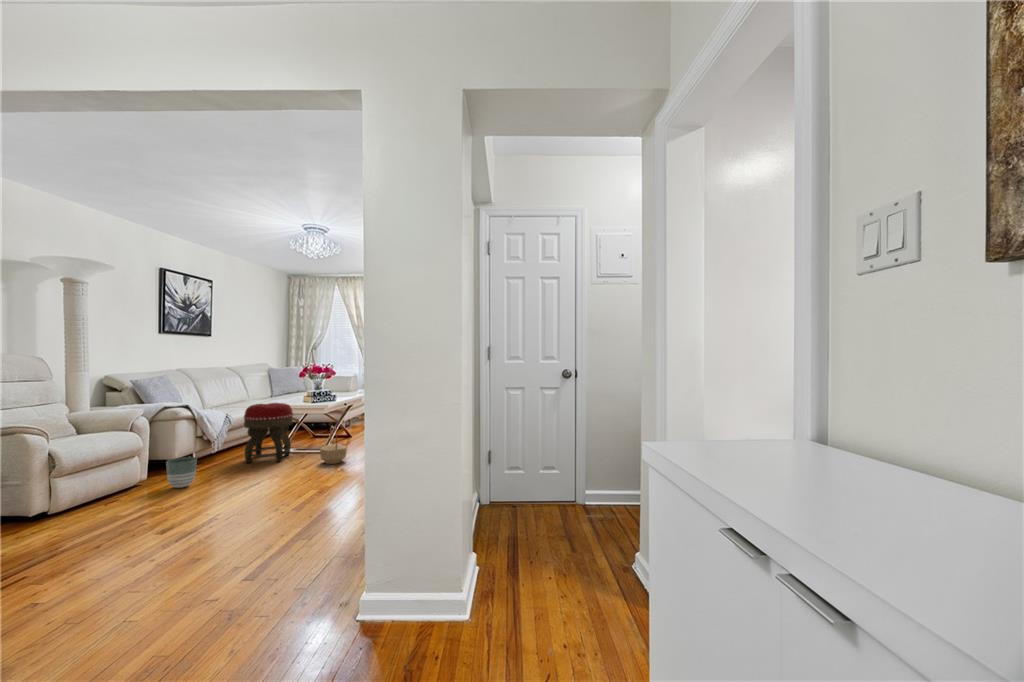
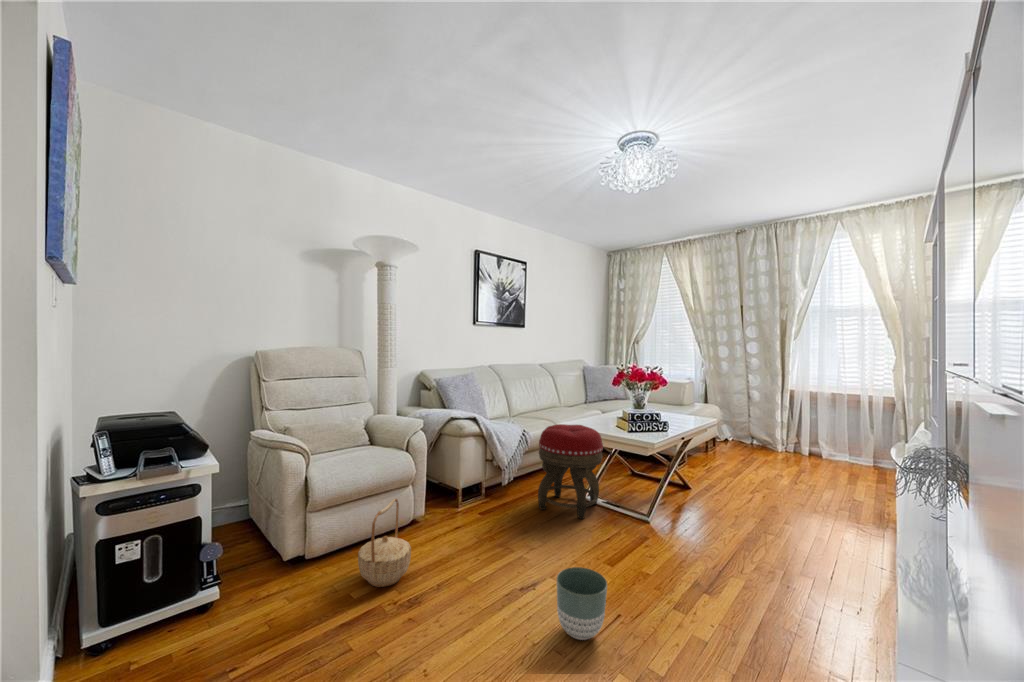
basket: present [320,426,347,464] -> present [358,499,411,587]
planter: present [166,457,197,488] -> present [557,567,607,640]

